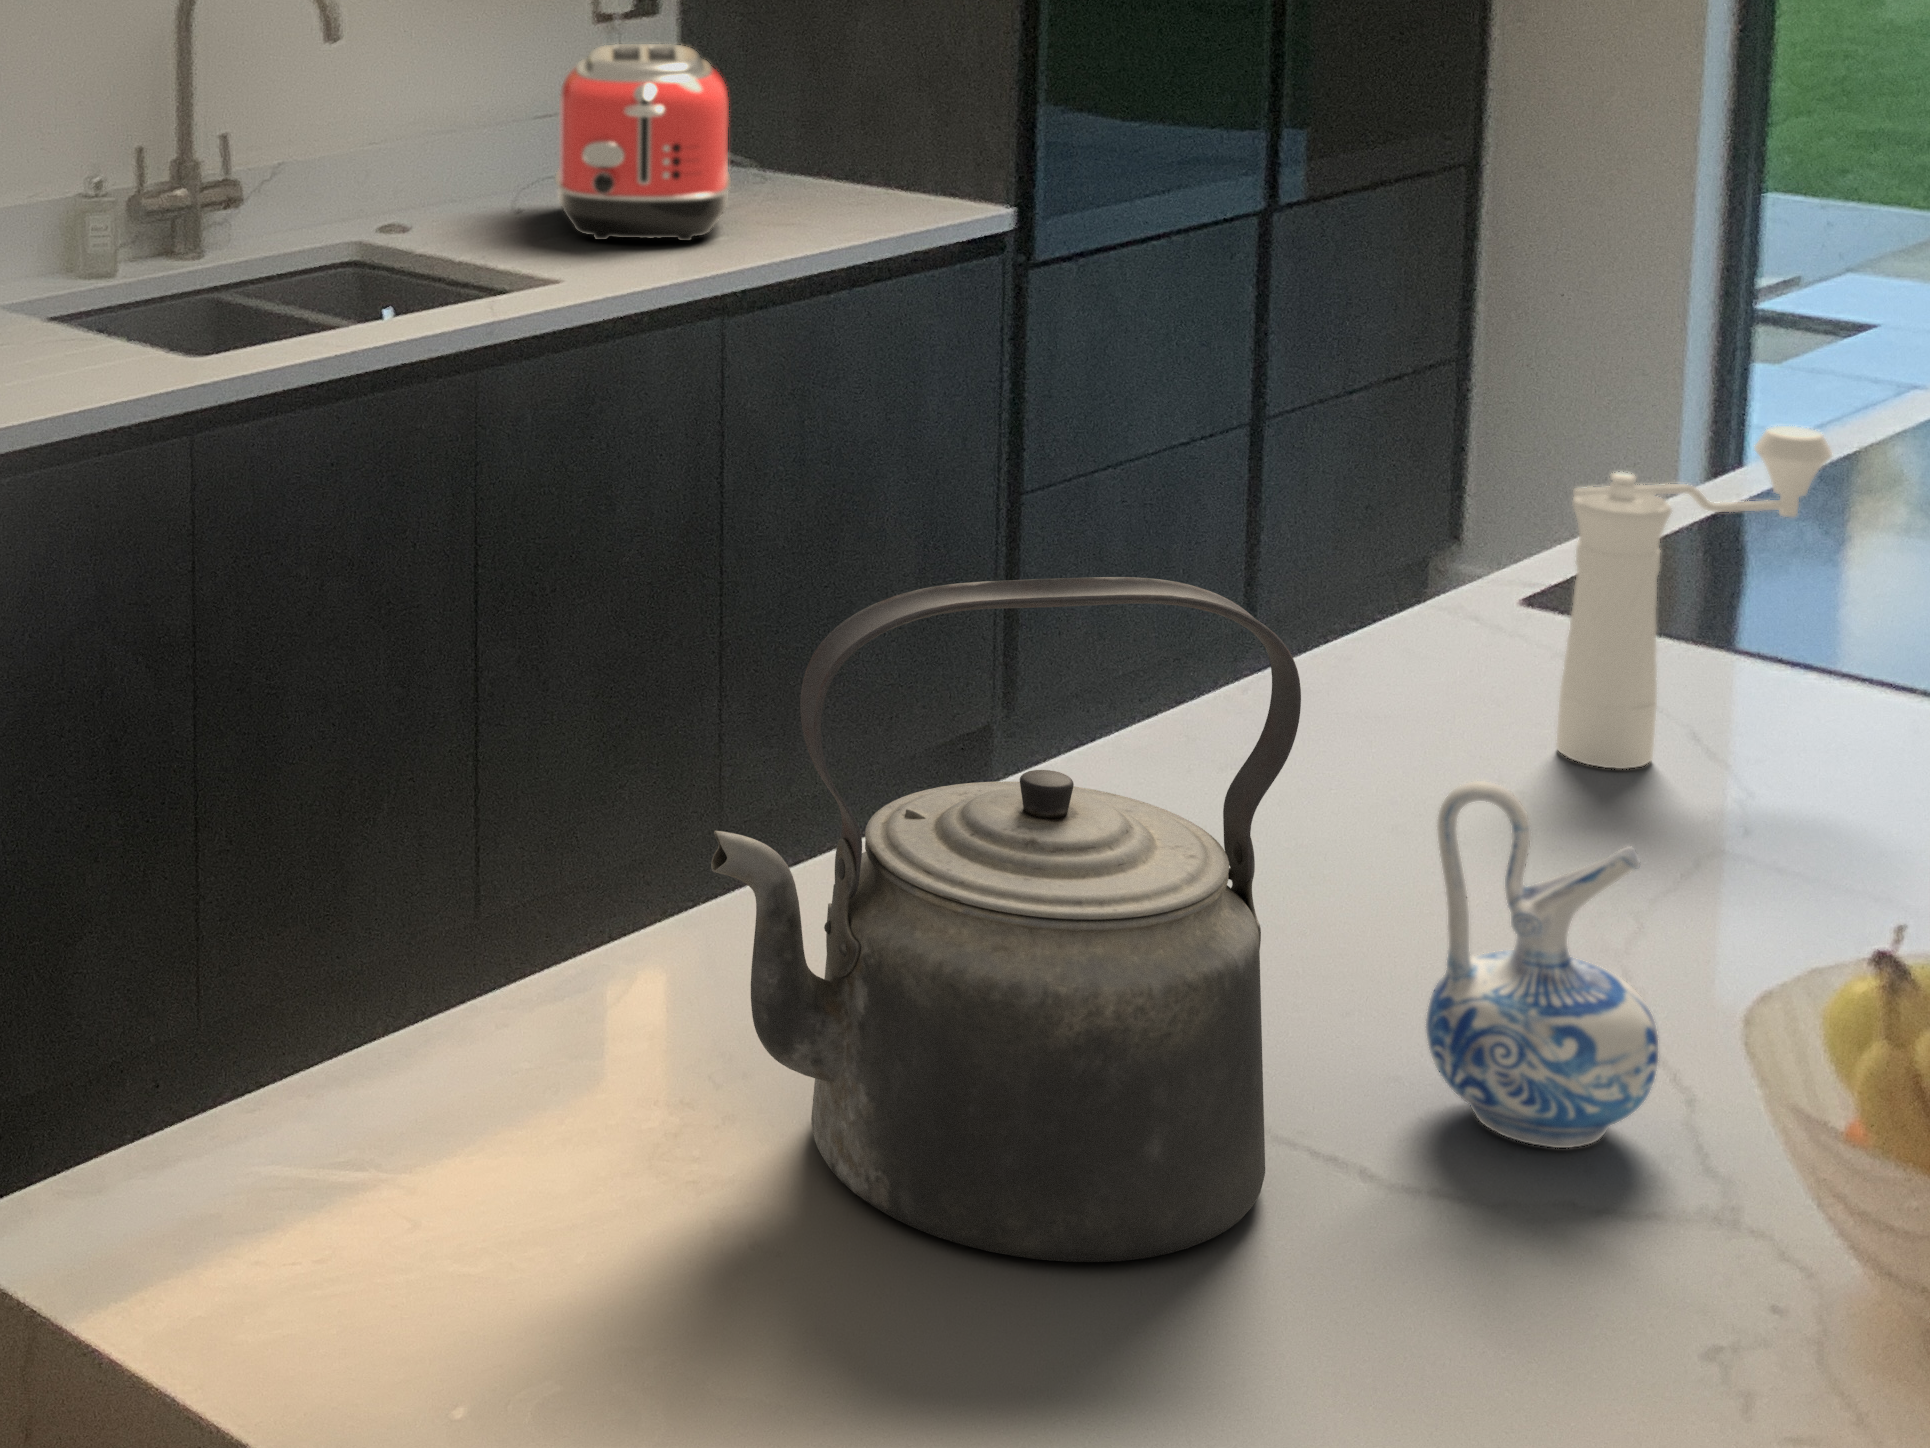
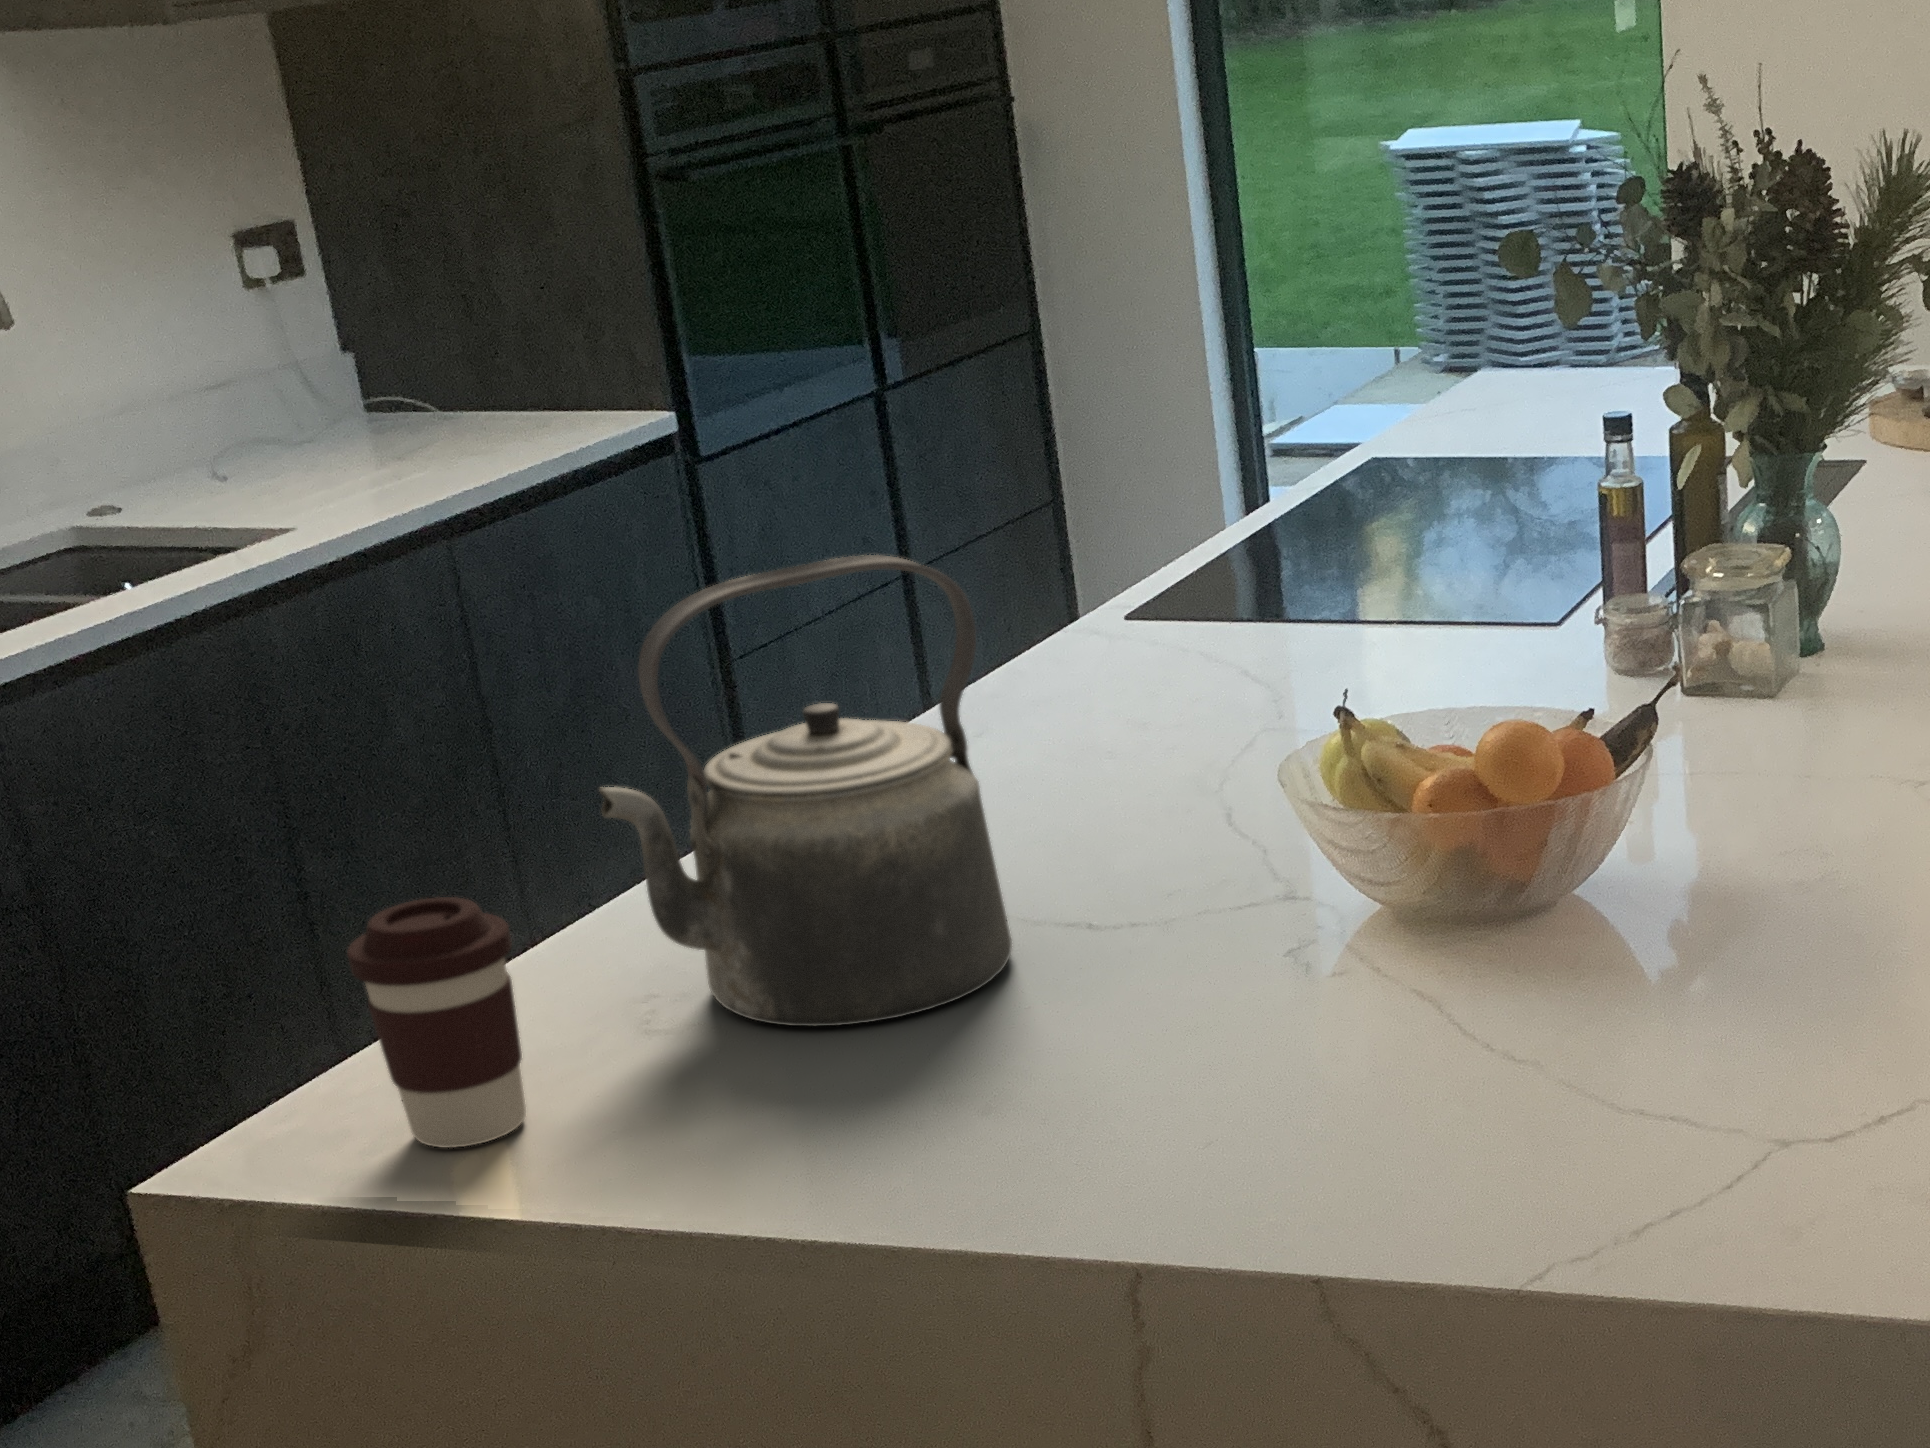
toaster: present [555,44,731,241] -> none [237,299,422,490]
pepper mill: present [1557,426,1832,769] -> none [1133,433,1292,696]
ceramic pitcher: present [1426,781,1658,1148] -> none [1076,664,1233,895]
coffee cup: none [325,944,539,1304] -> present [347,897,526,1148]

